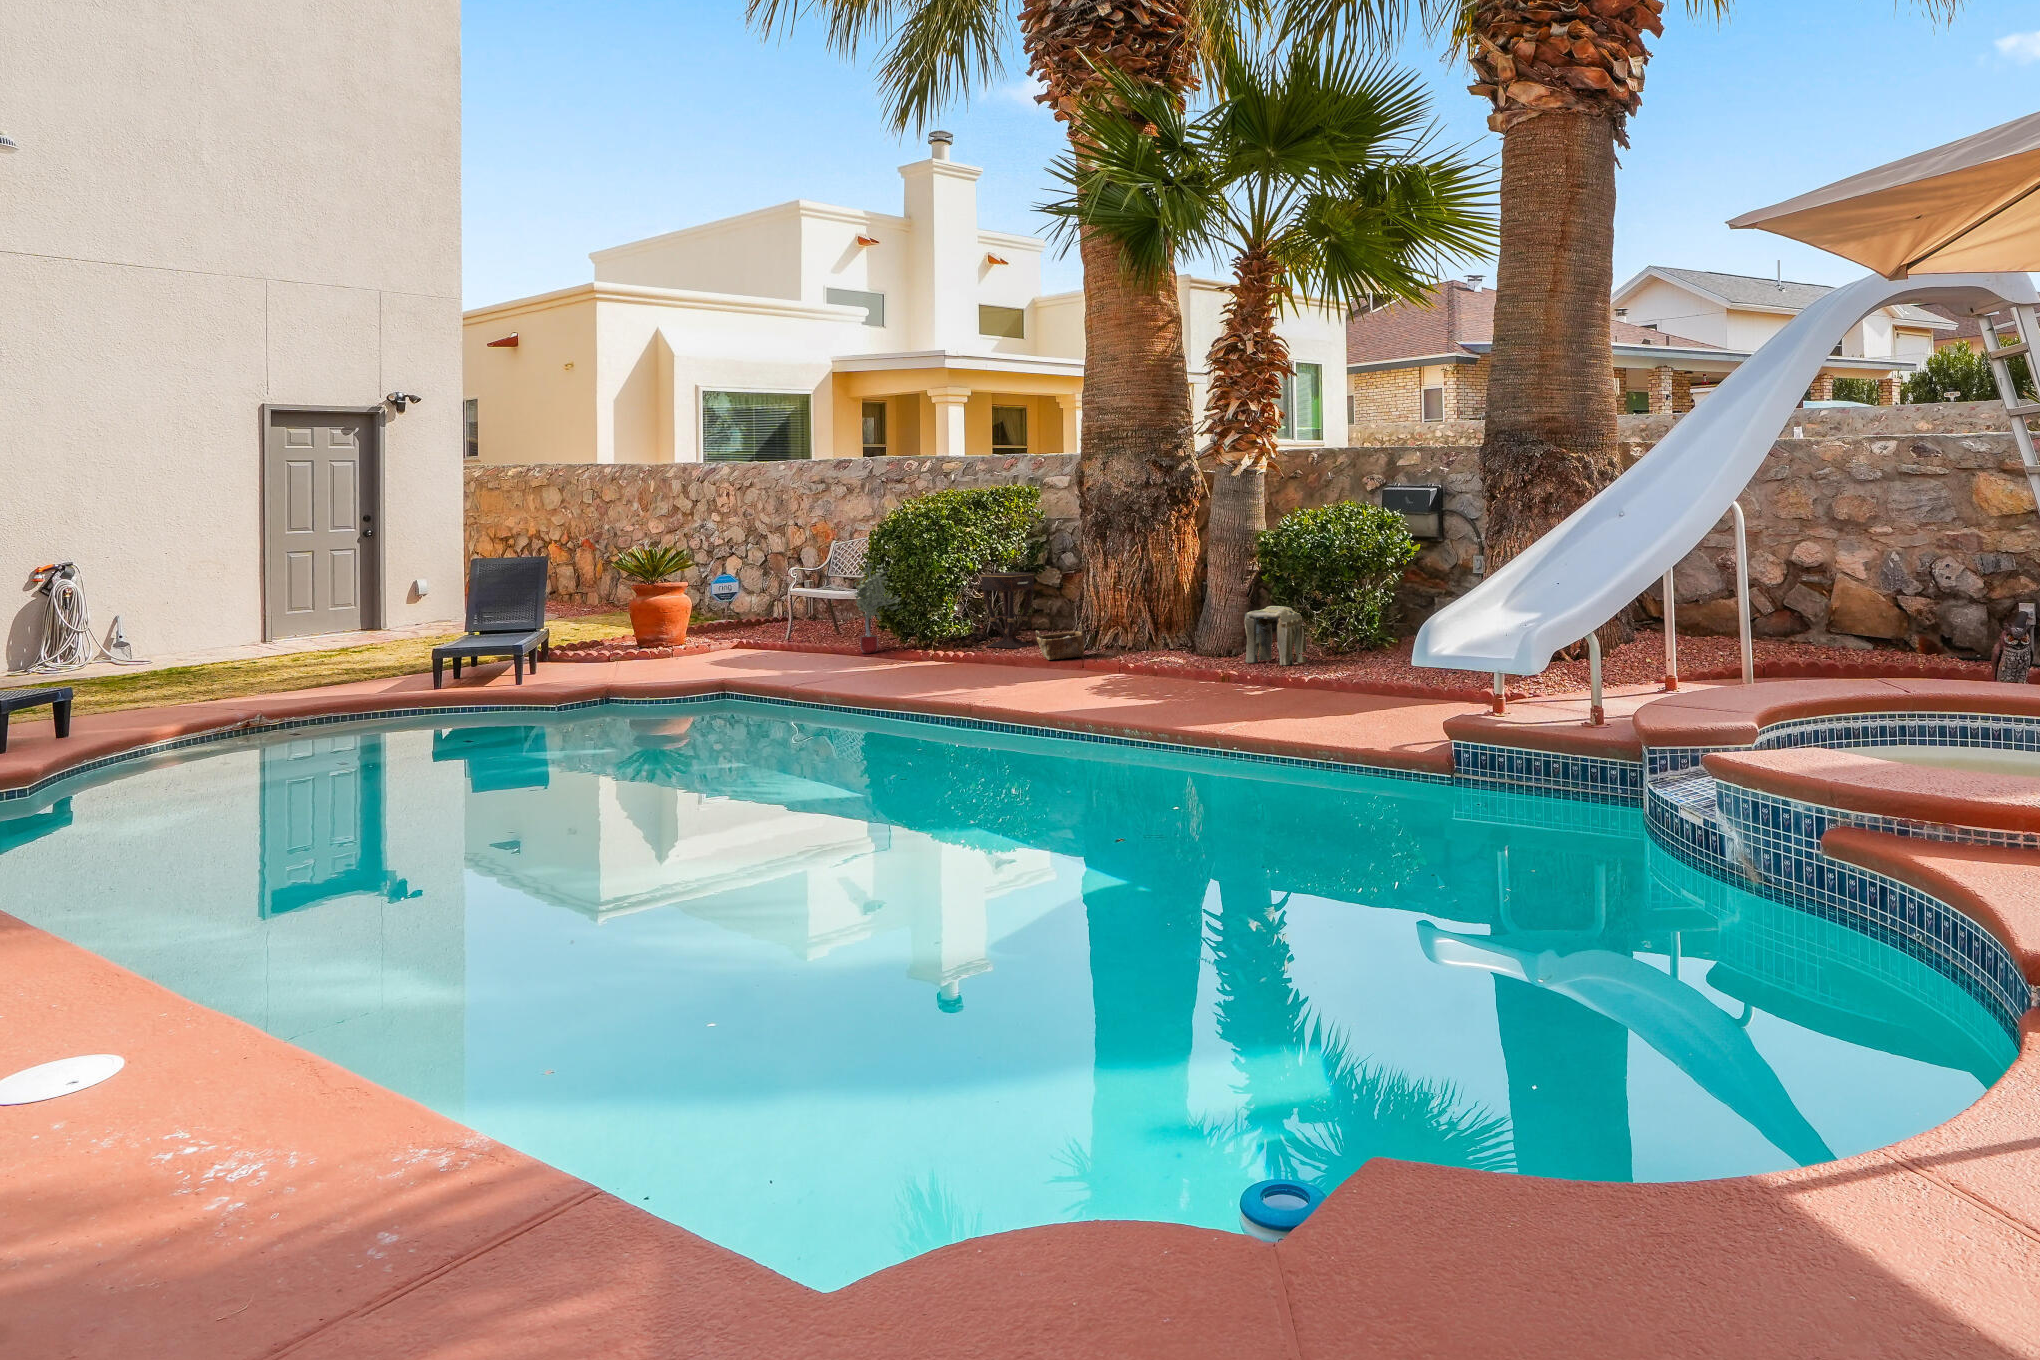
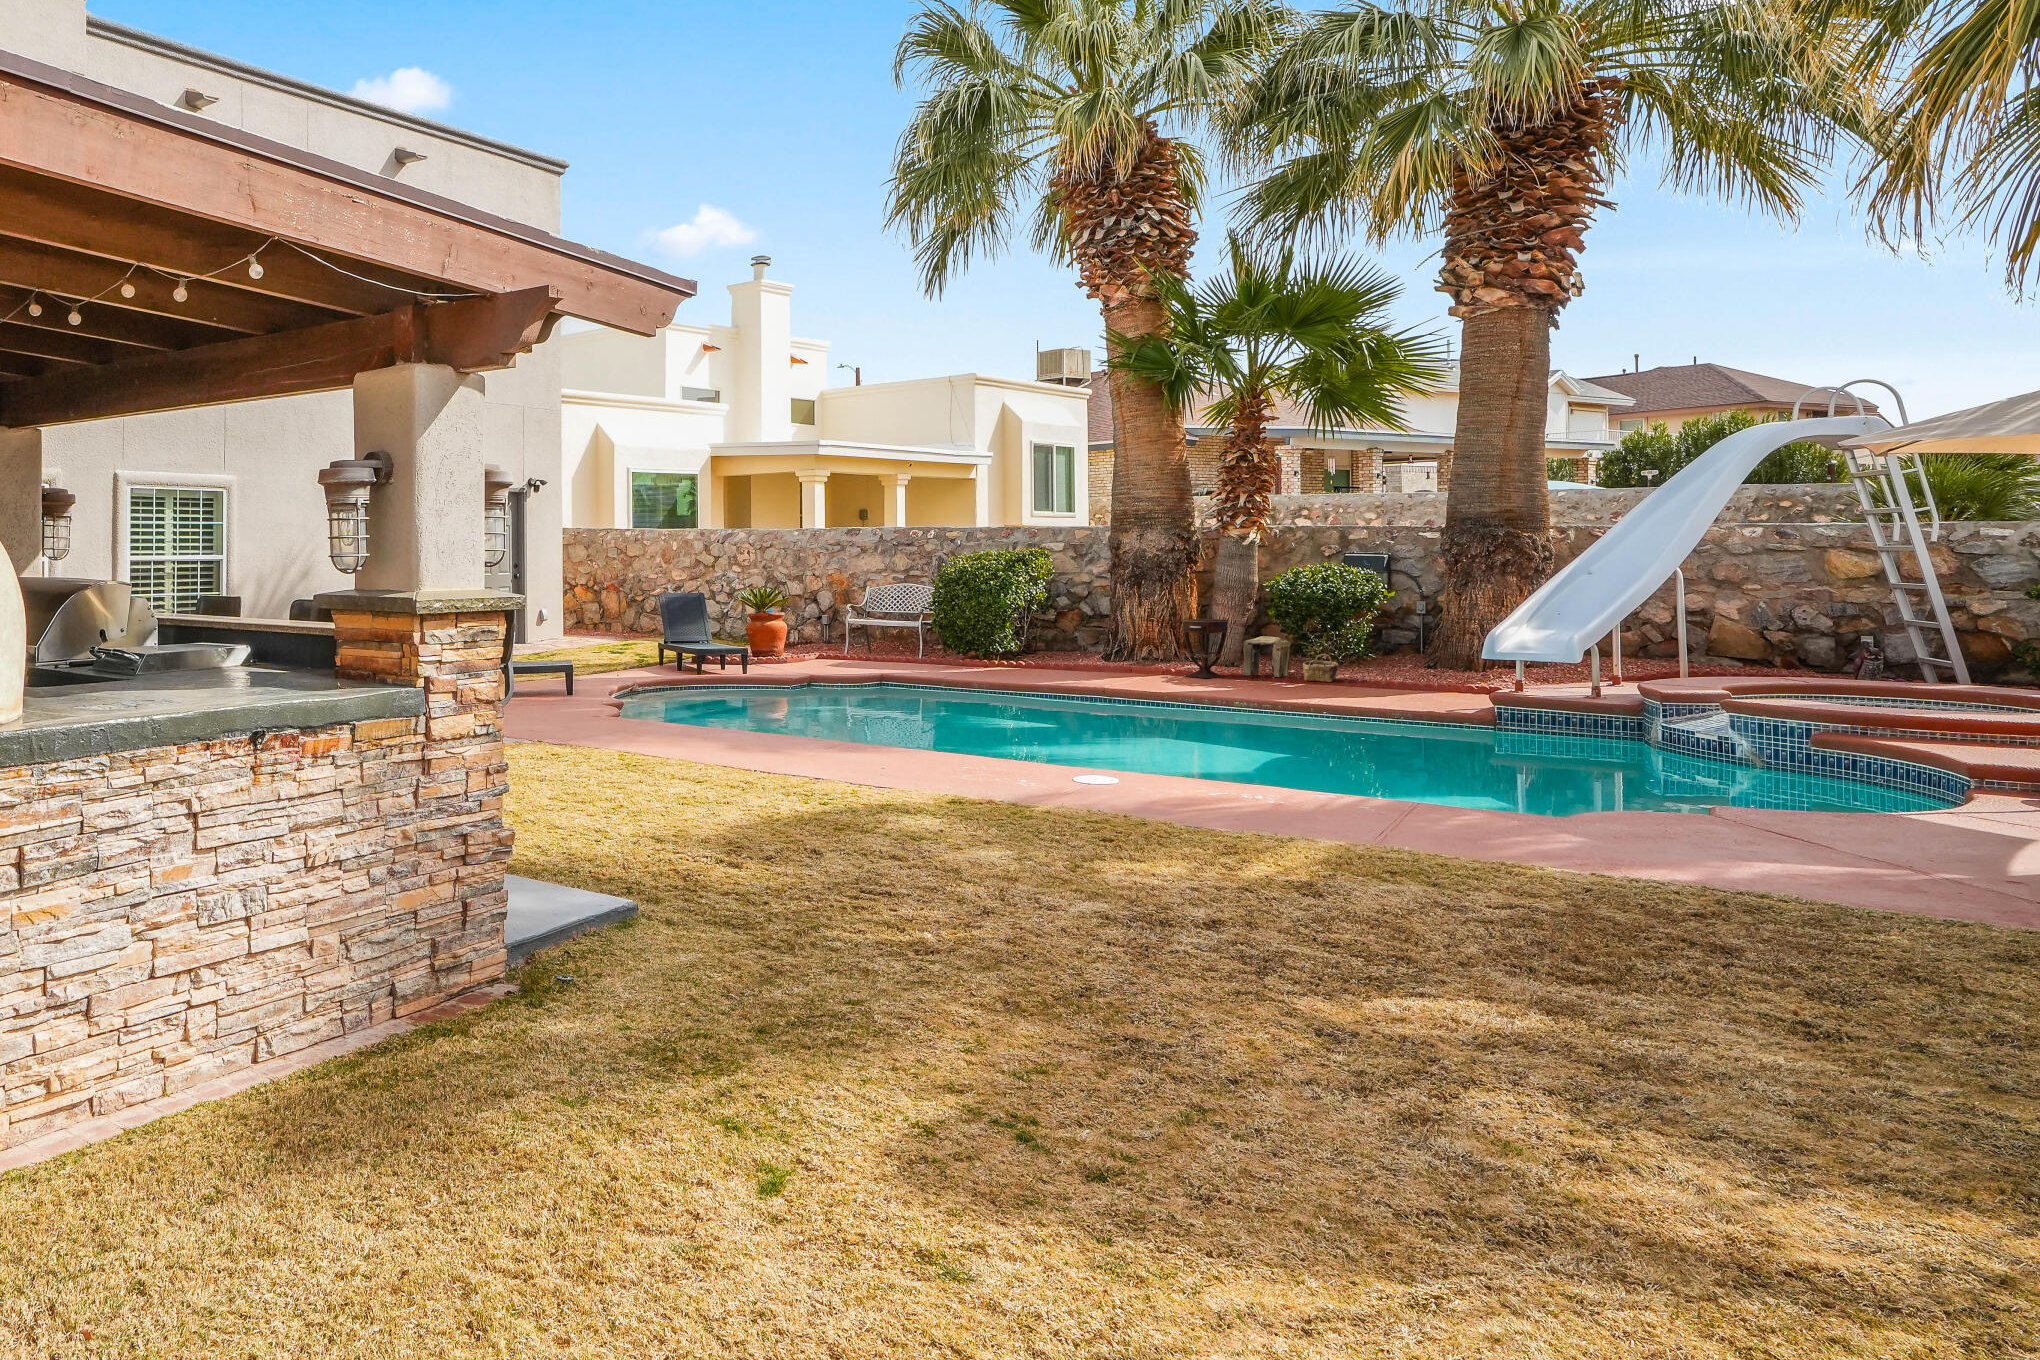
potted tree: present [854,563,901,653] -> none [914,604,954,668]
side table: present [981,572,1034,648] -> present [1183,619,1228,678]
woven basket: present [1036,624,1084,660] -> present [1303,654,1338,682]

